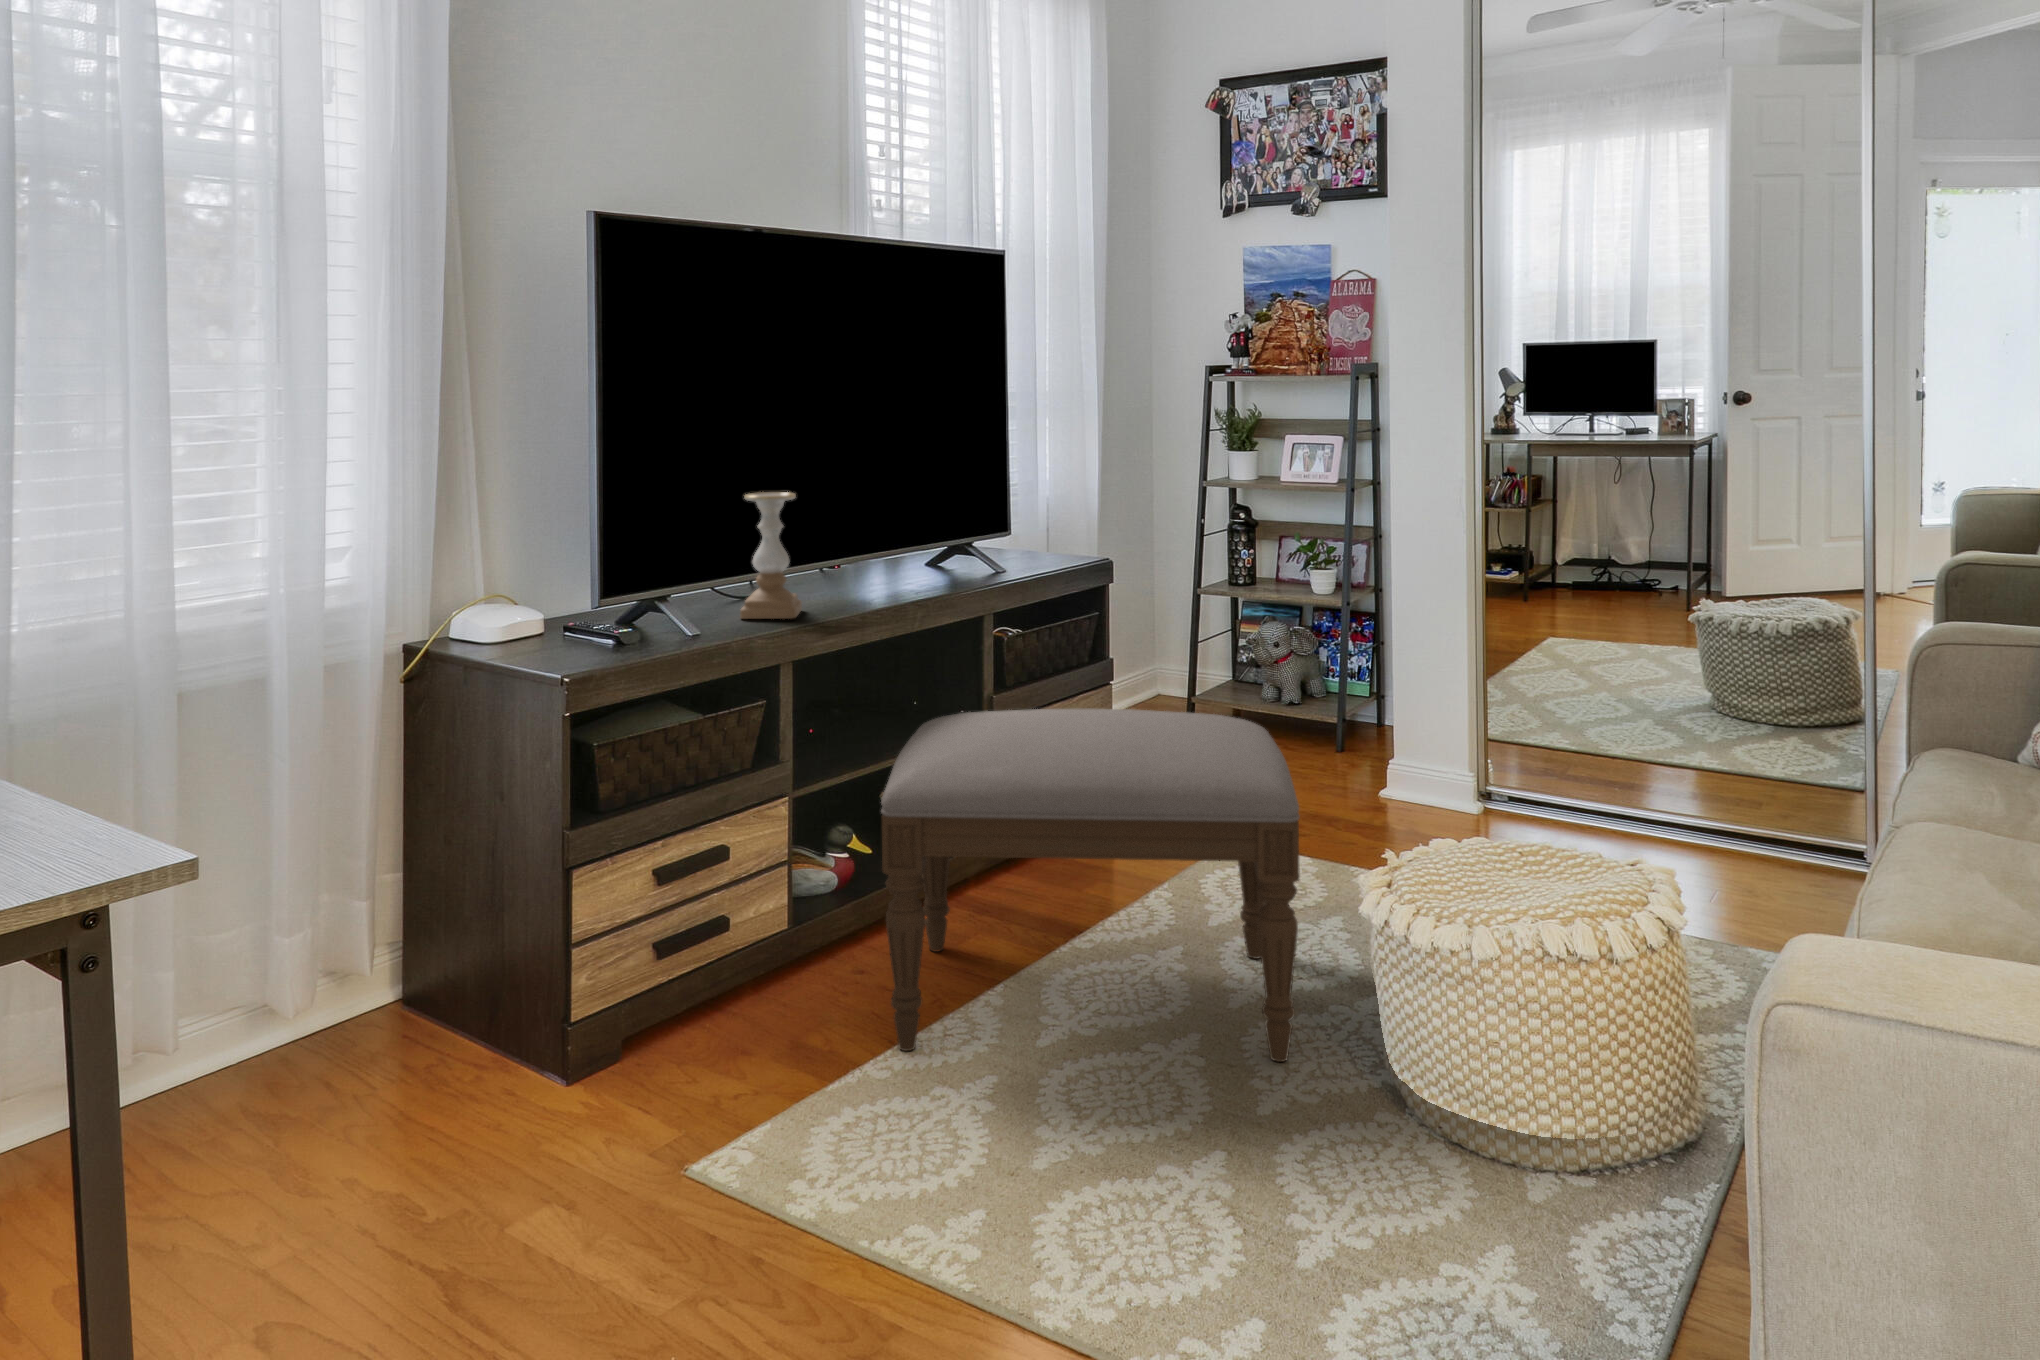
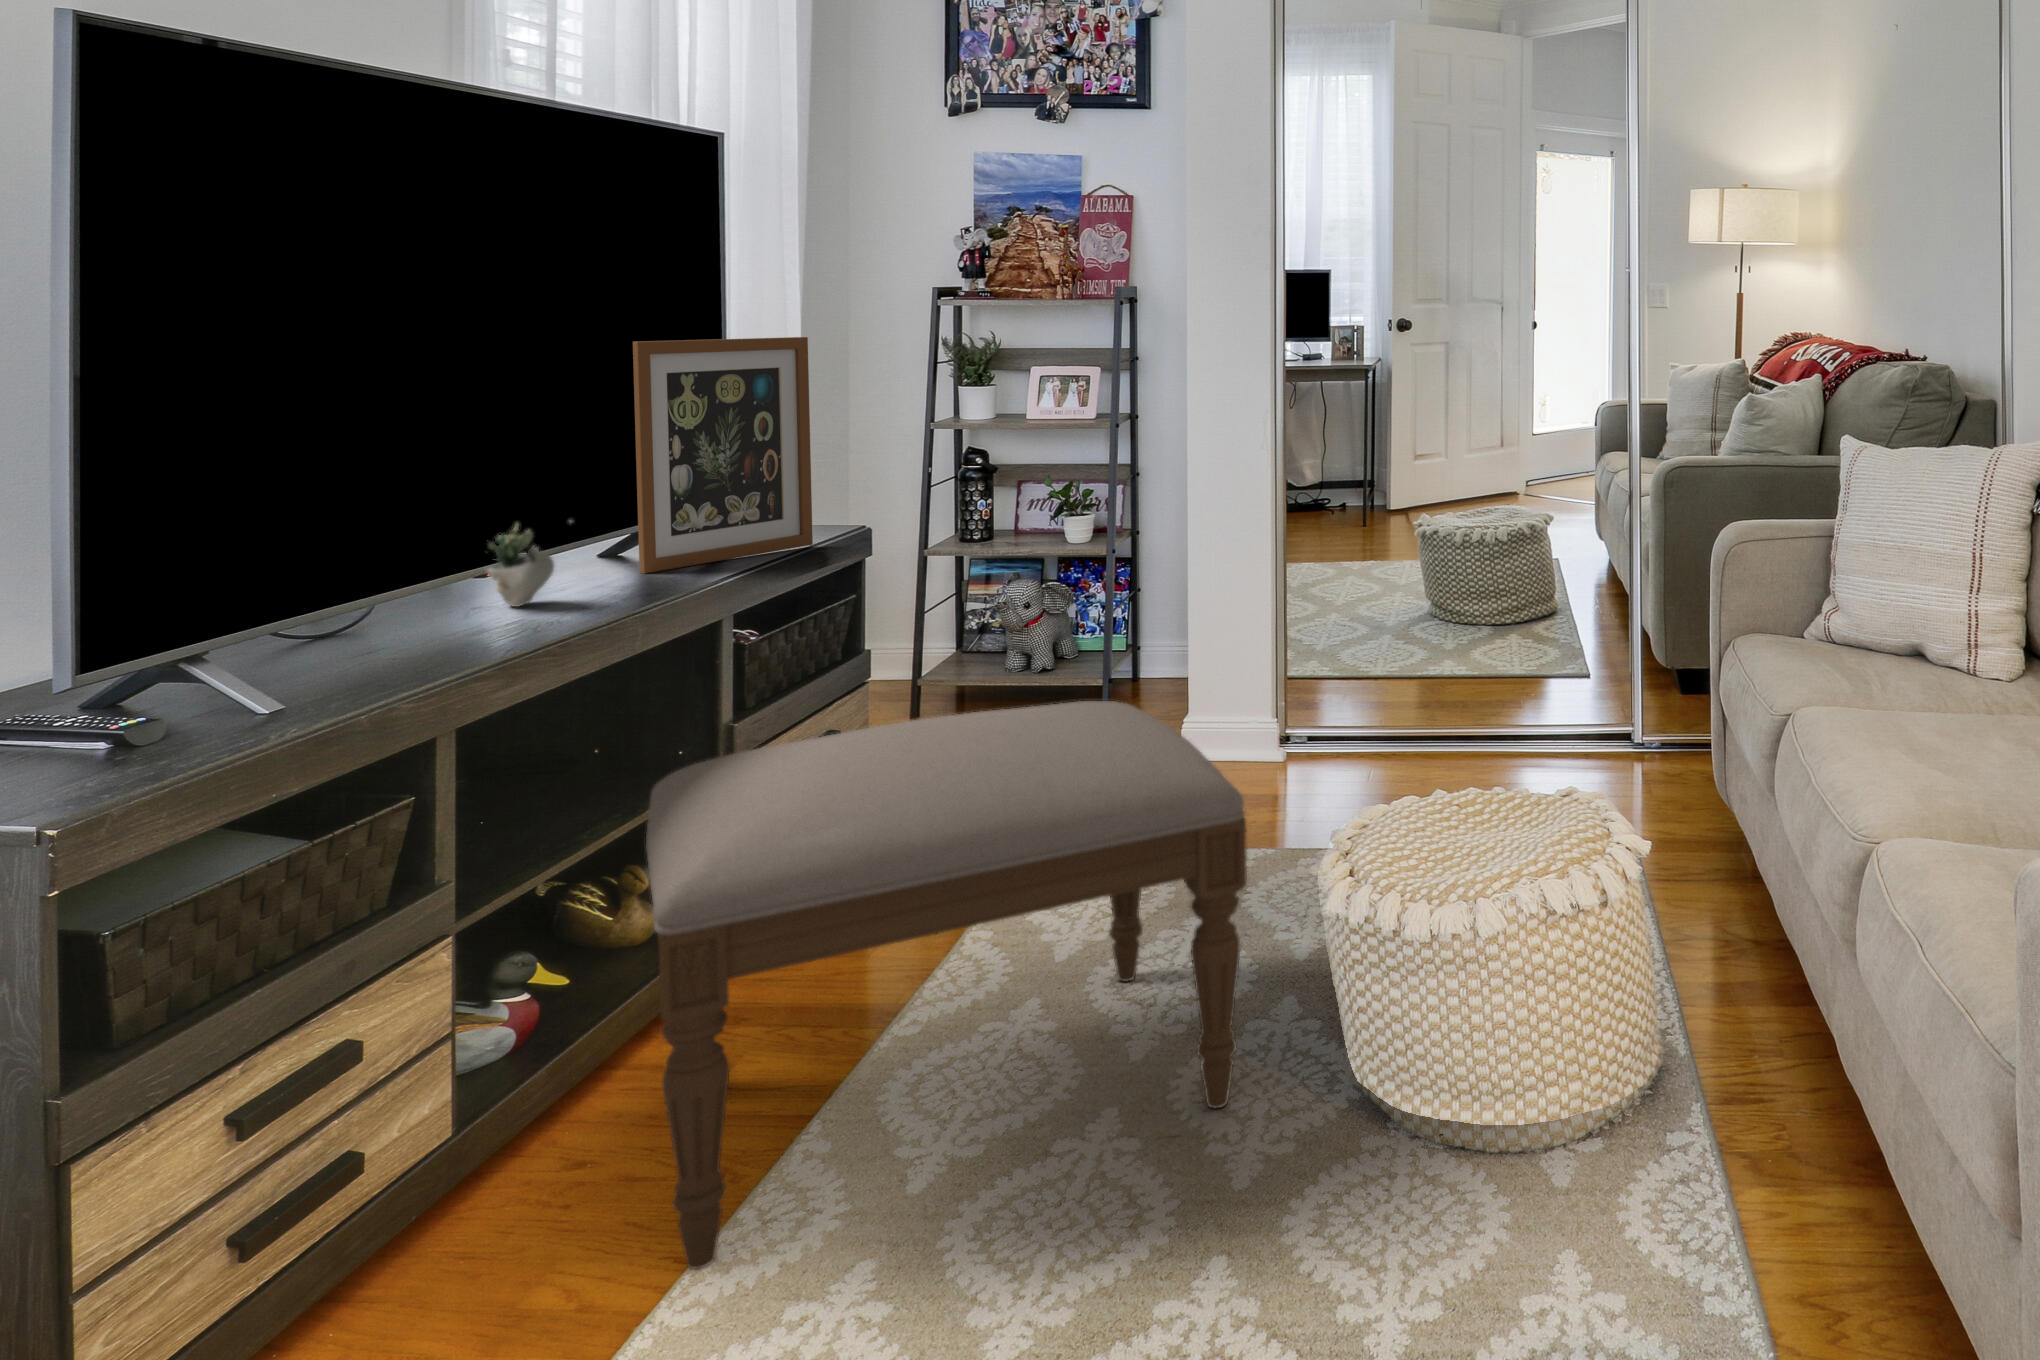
picture frame: none [936,411,1060,582] -> present [633,337,813,574]
candle holder: present [740,492,802,619] -> none [323,461,437,667]
succulent plant: none [837,538,883,595] -> present [488,524,554,606]

